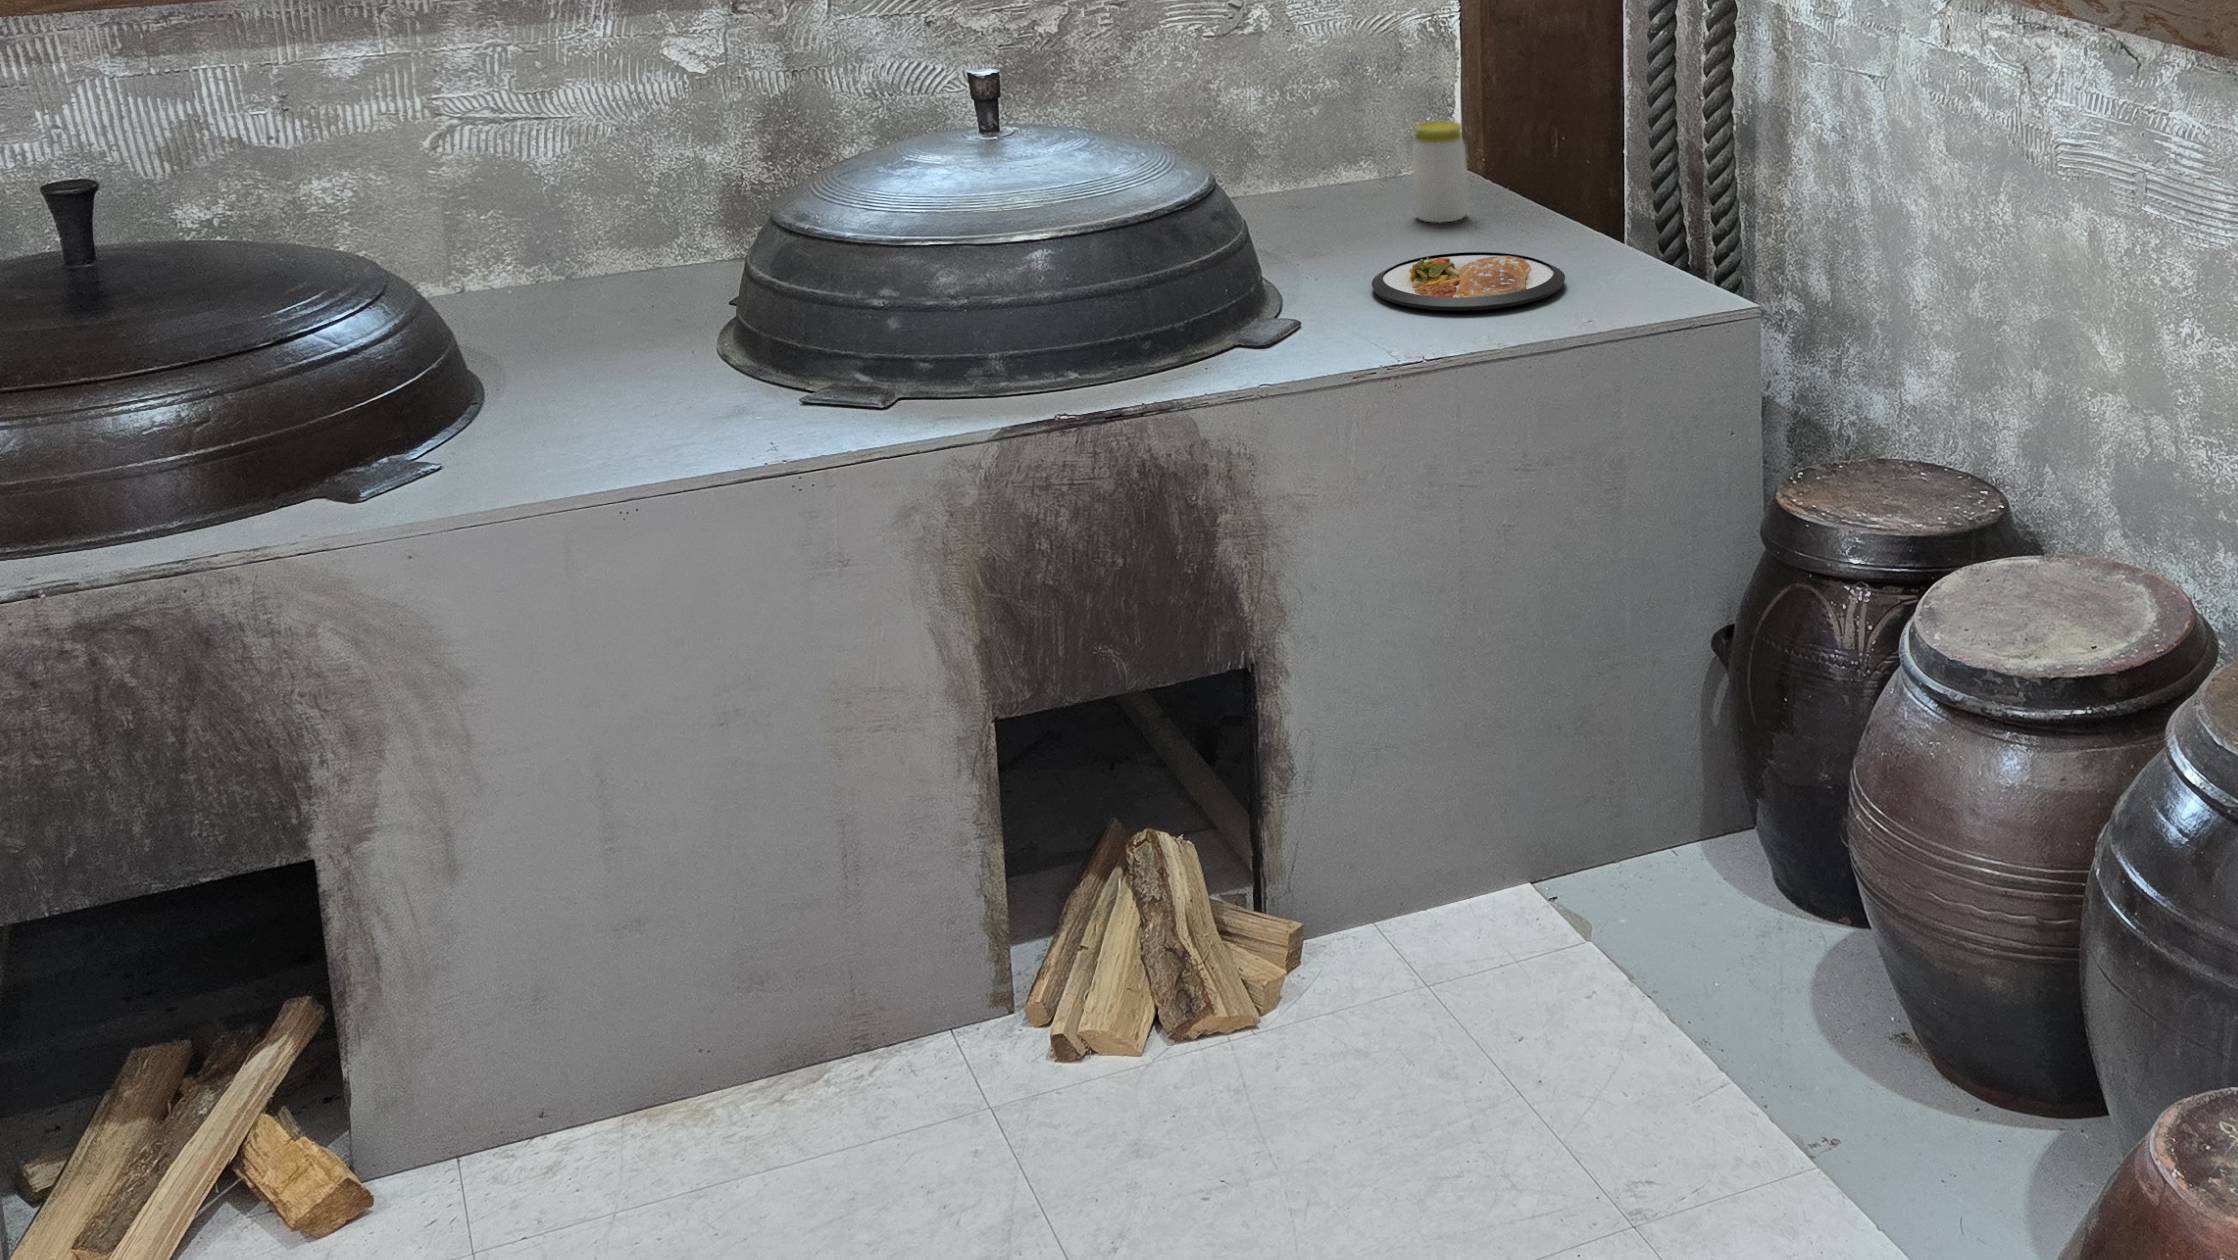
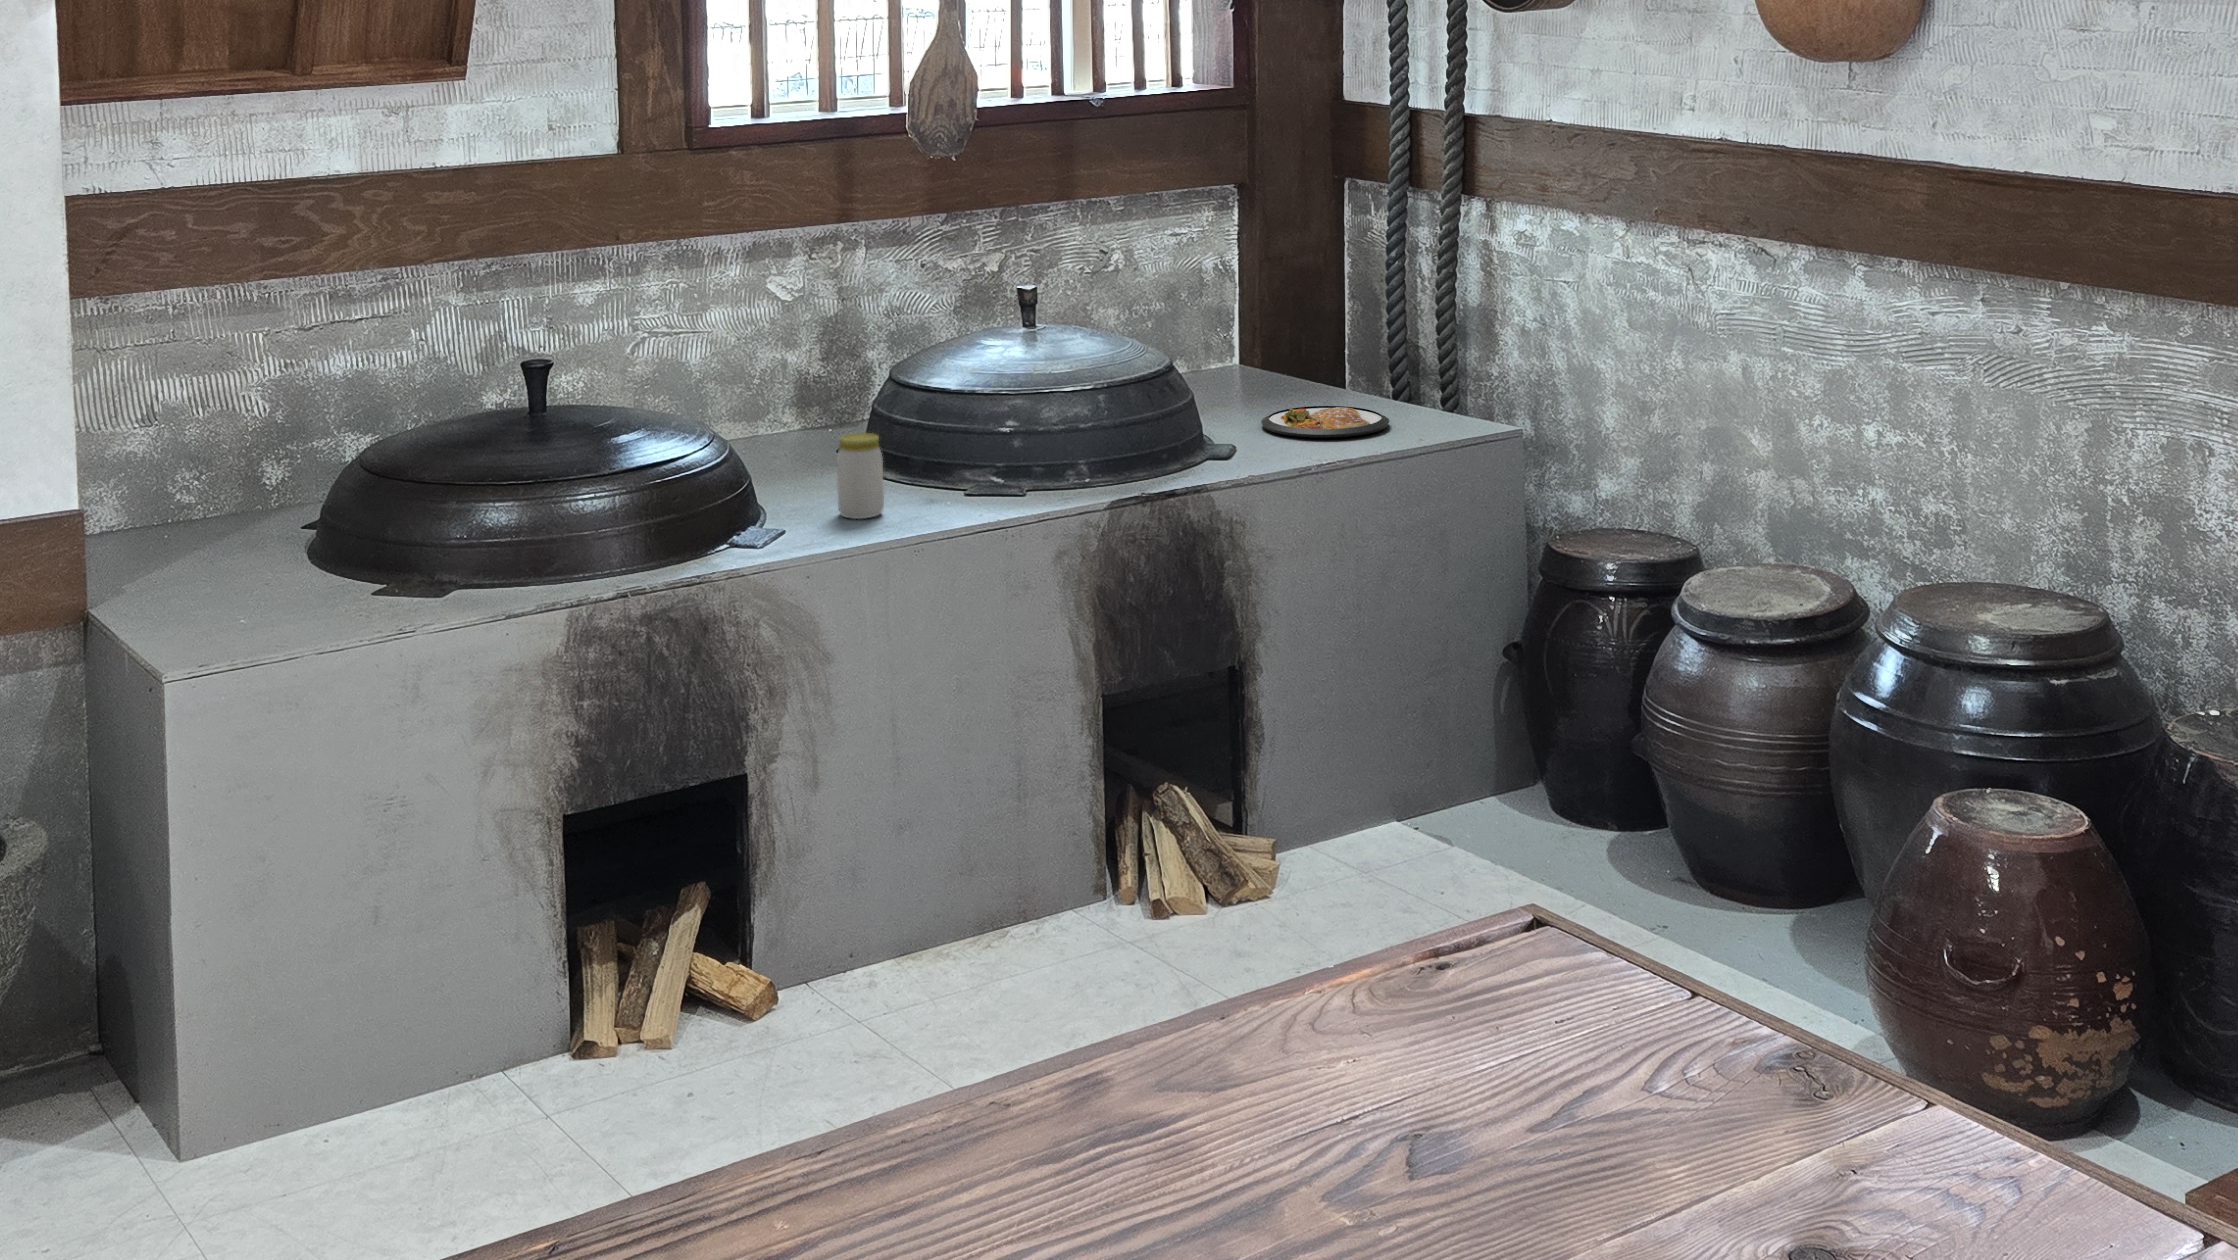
jar: present [1412,121,1468,223] -> present [837,433,884,519]

